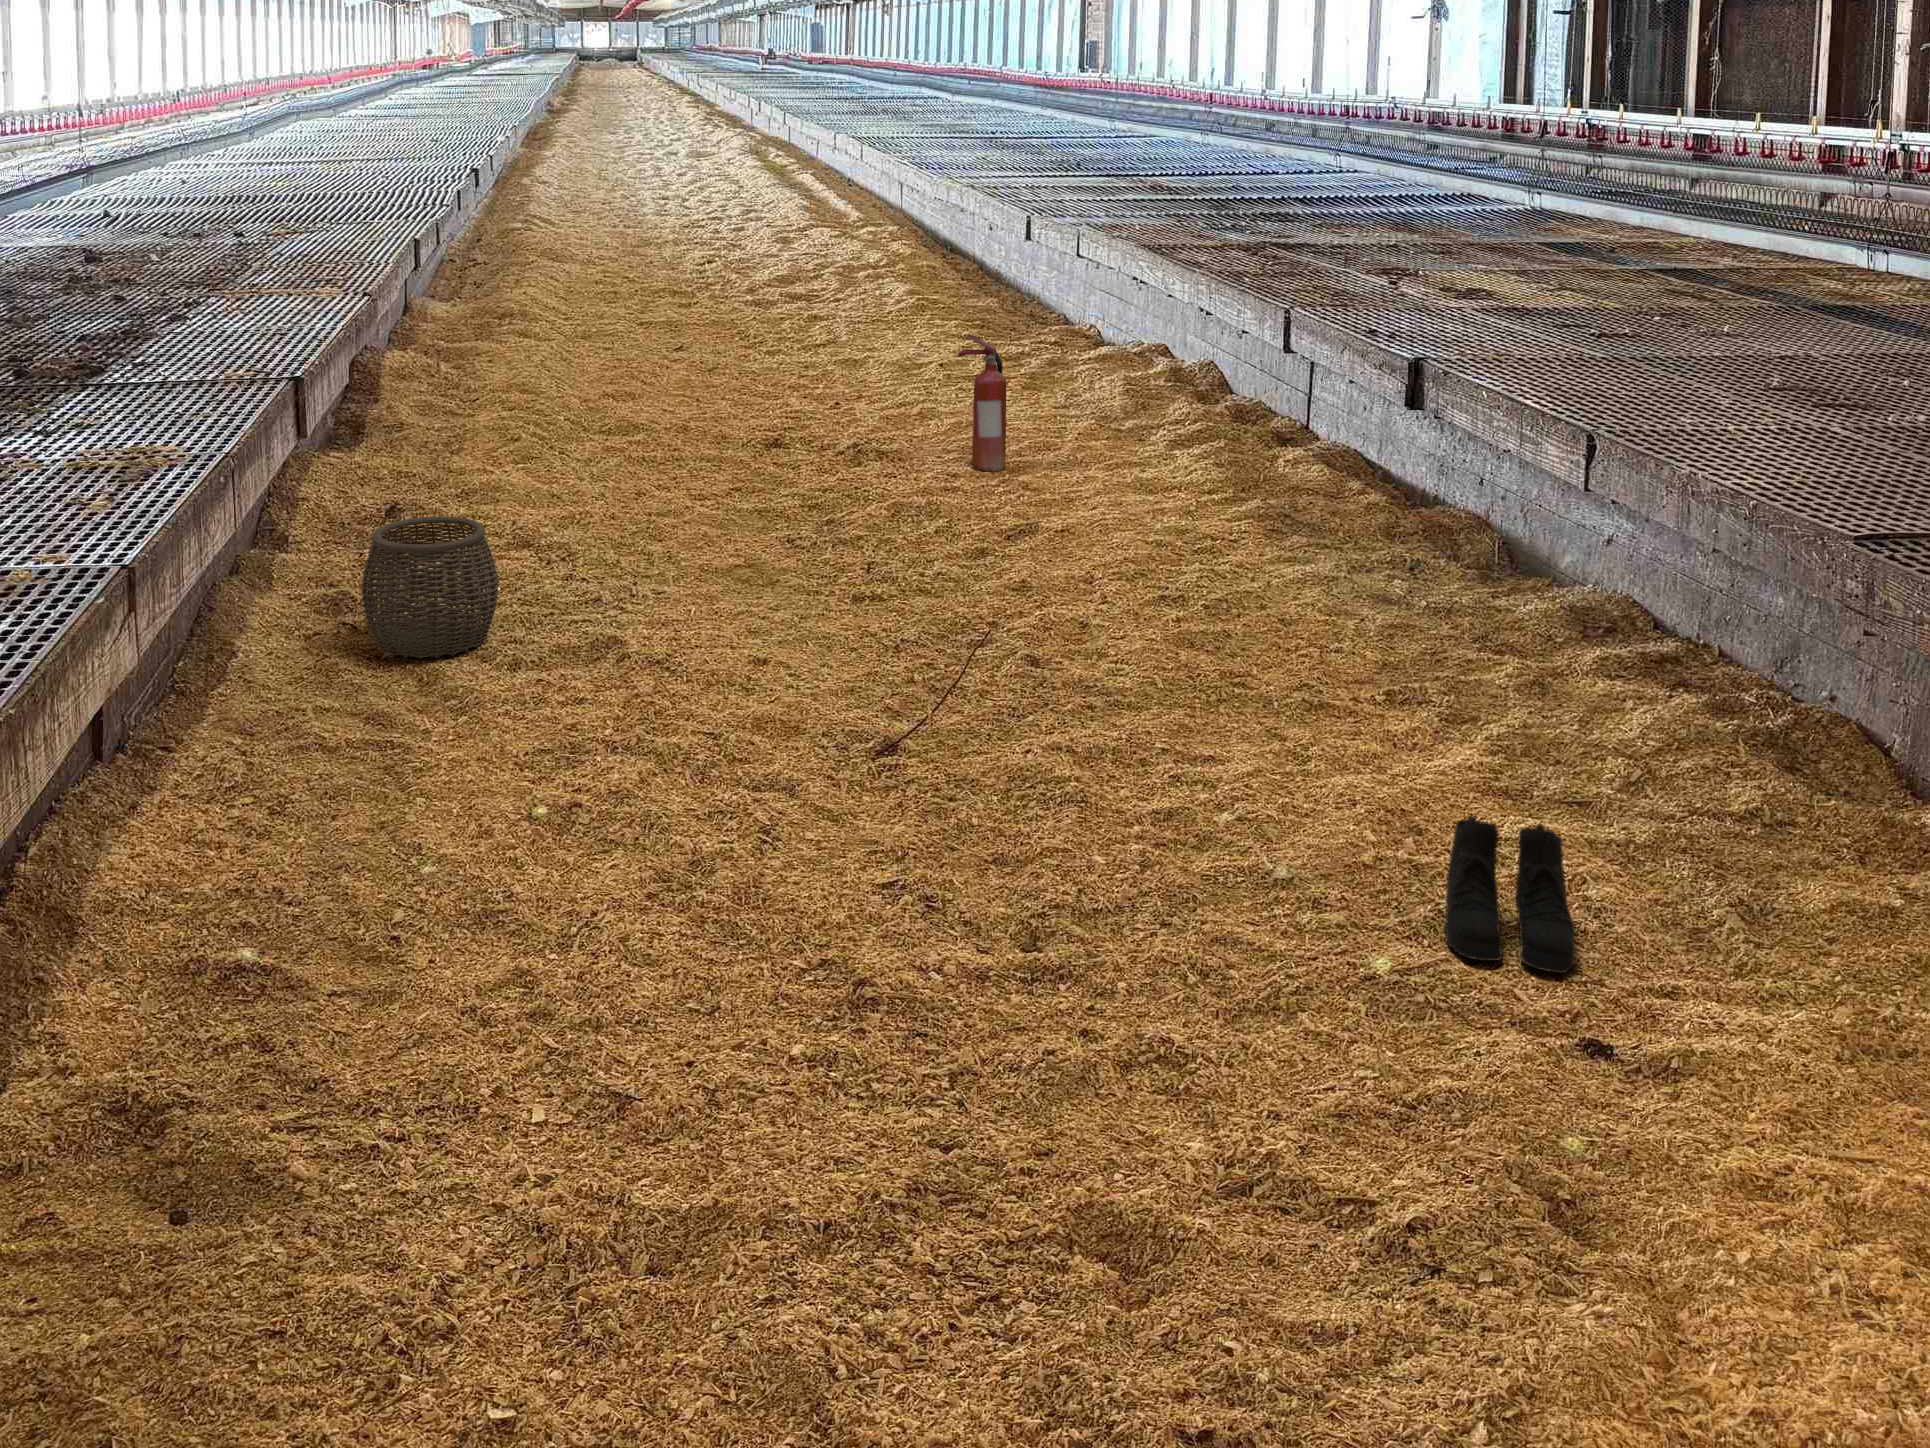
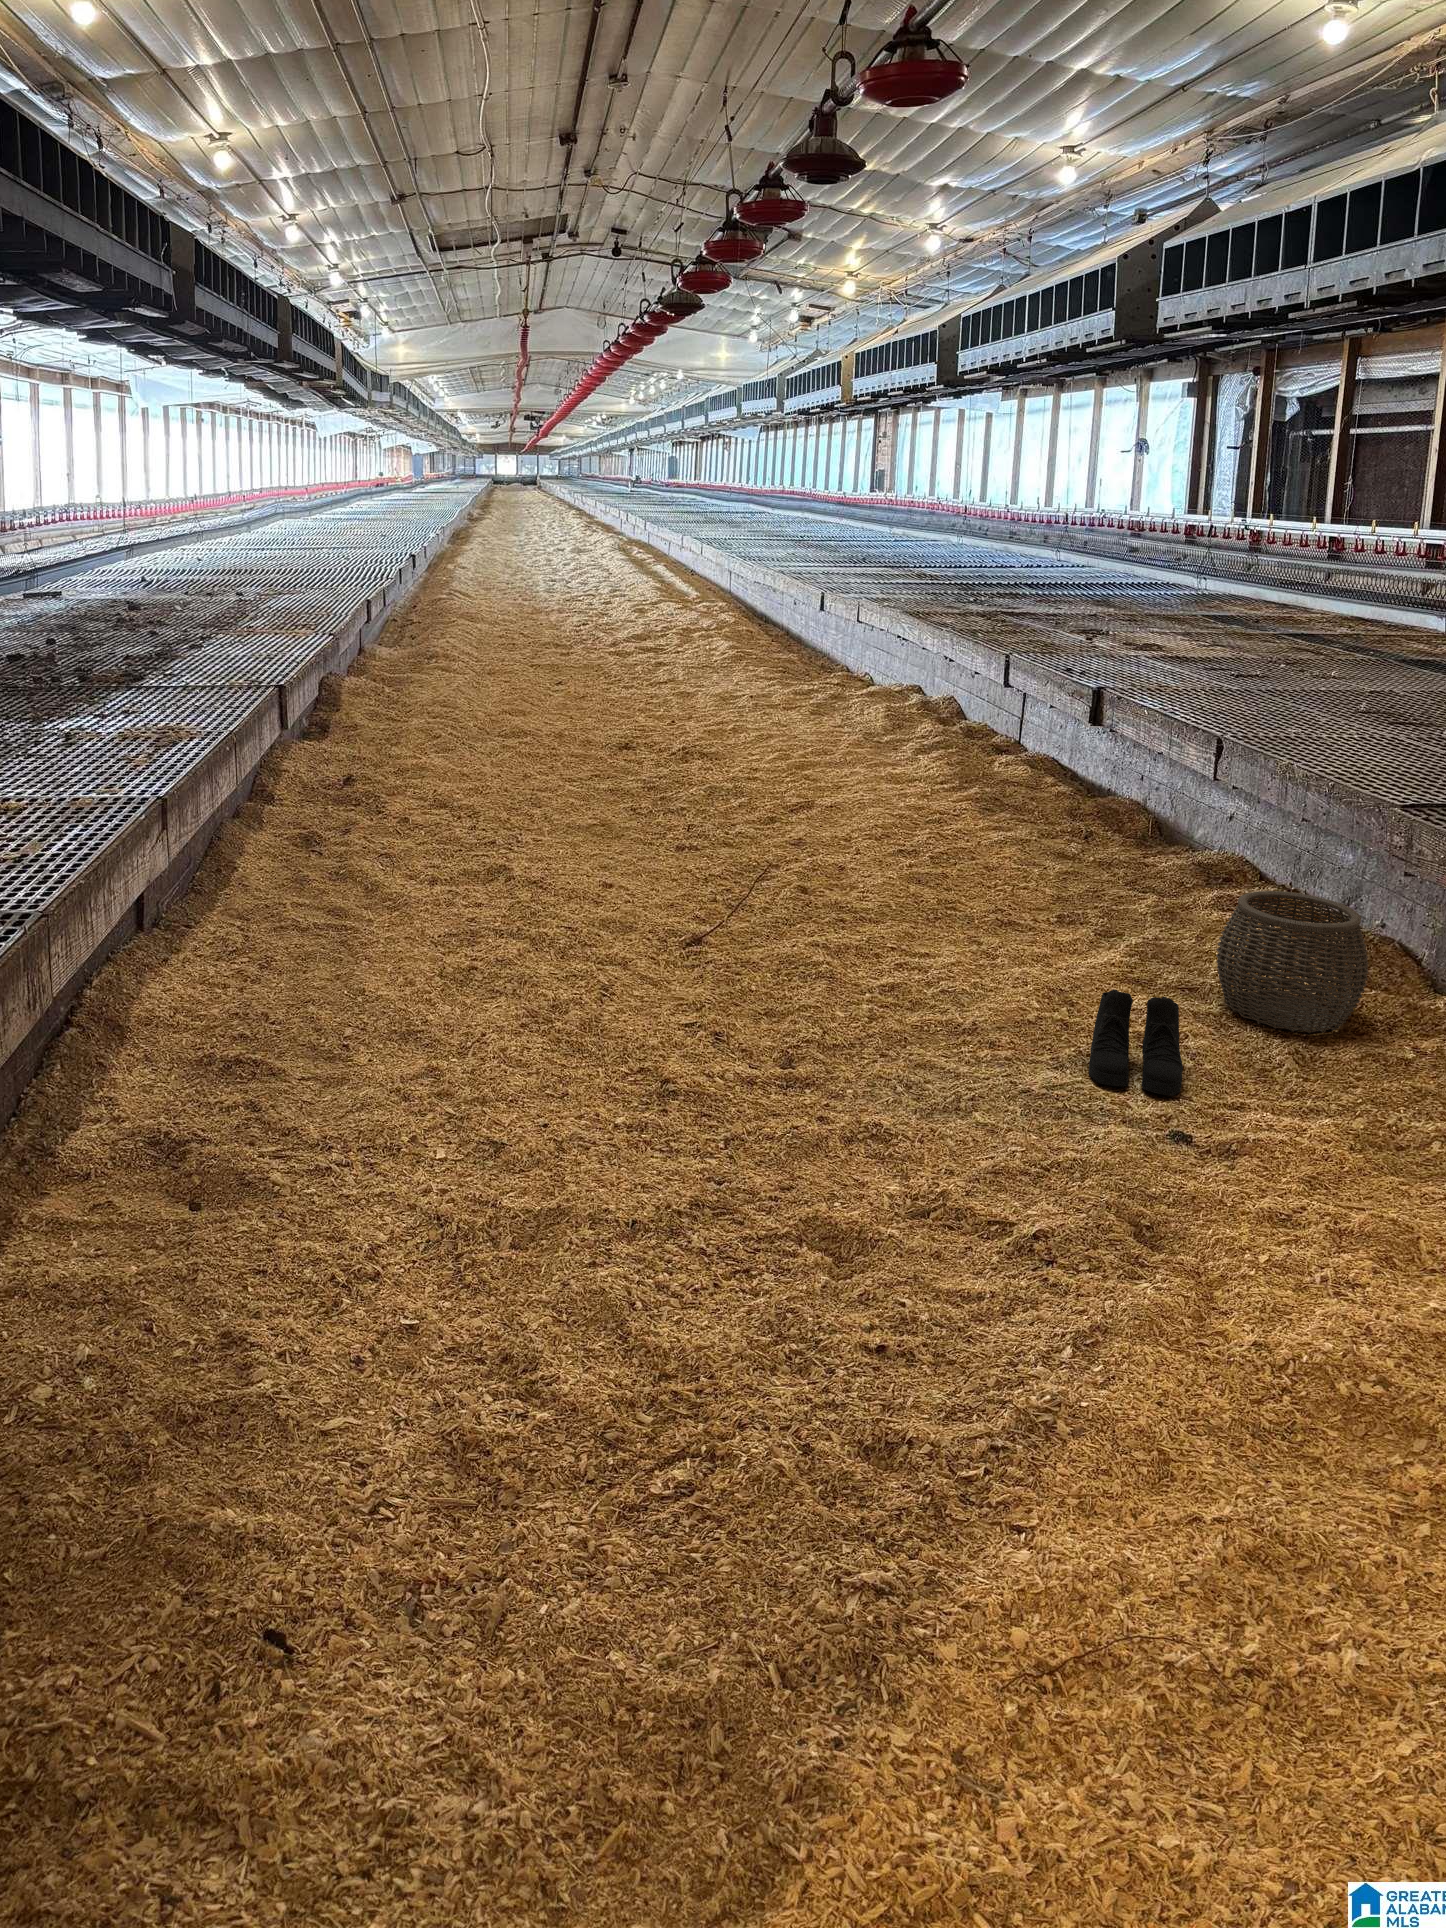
fire extinguisher: present [956,335,1006,471] -> none [764,666,801,768]
woven basket: present [361,516,499,659] -> present [1216,891,1368,1033]

